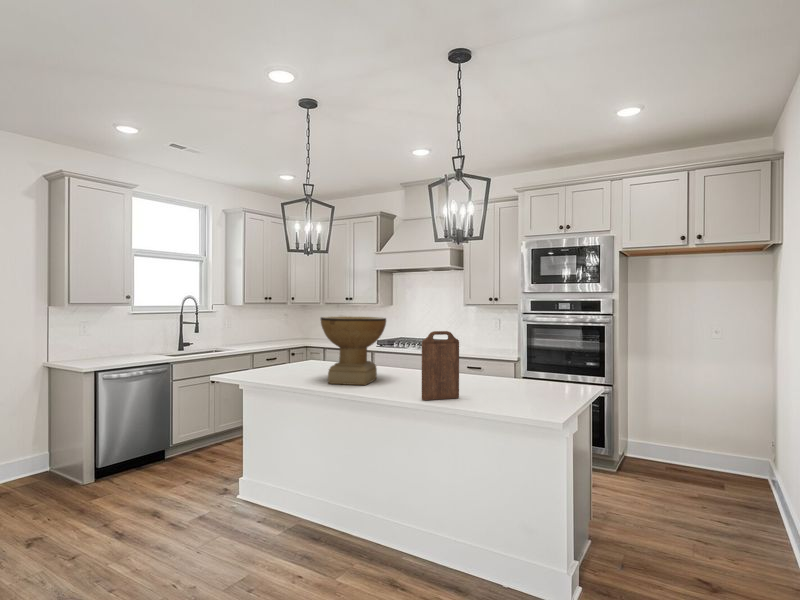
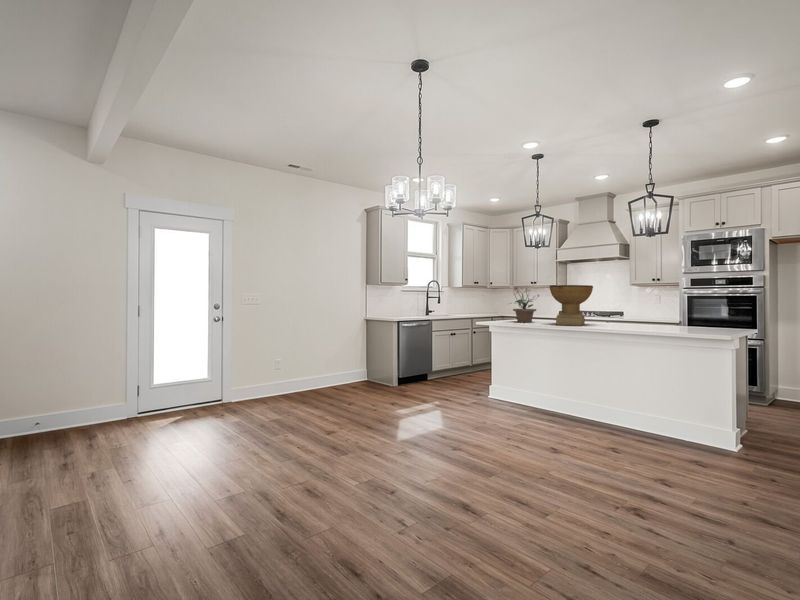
potted plant: none [263,315,318,375] -> present [513,288,539,322]
cutting board: present [422,331,459,400] -> none [626,290,651,330]

